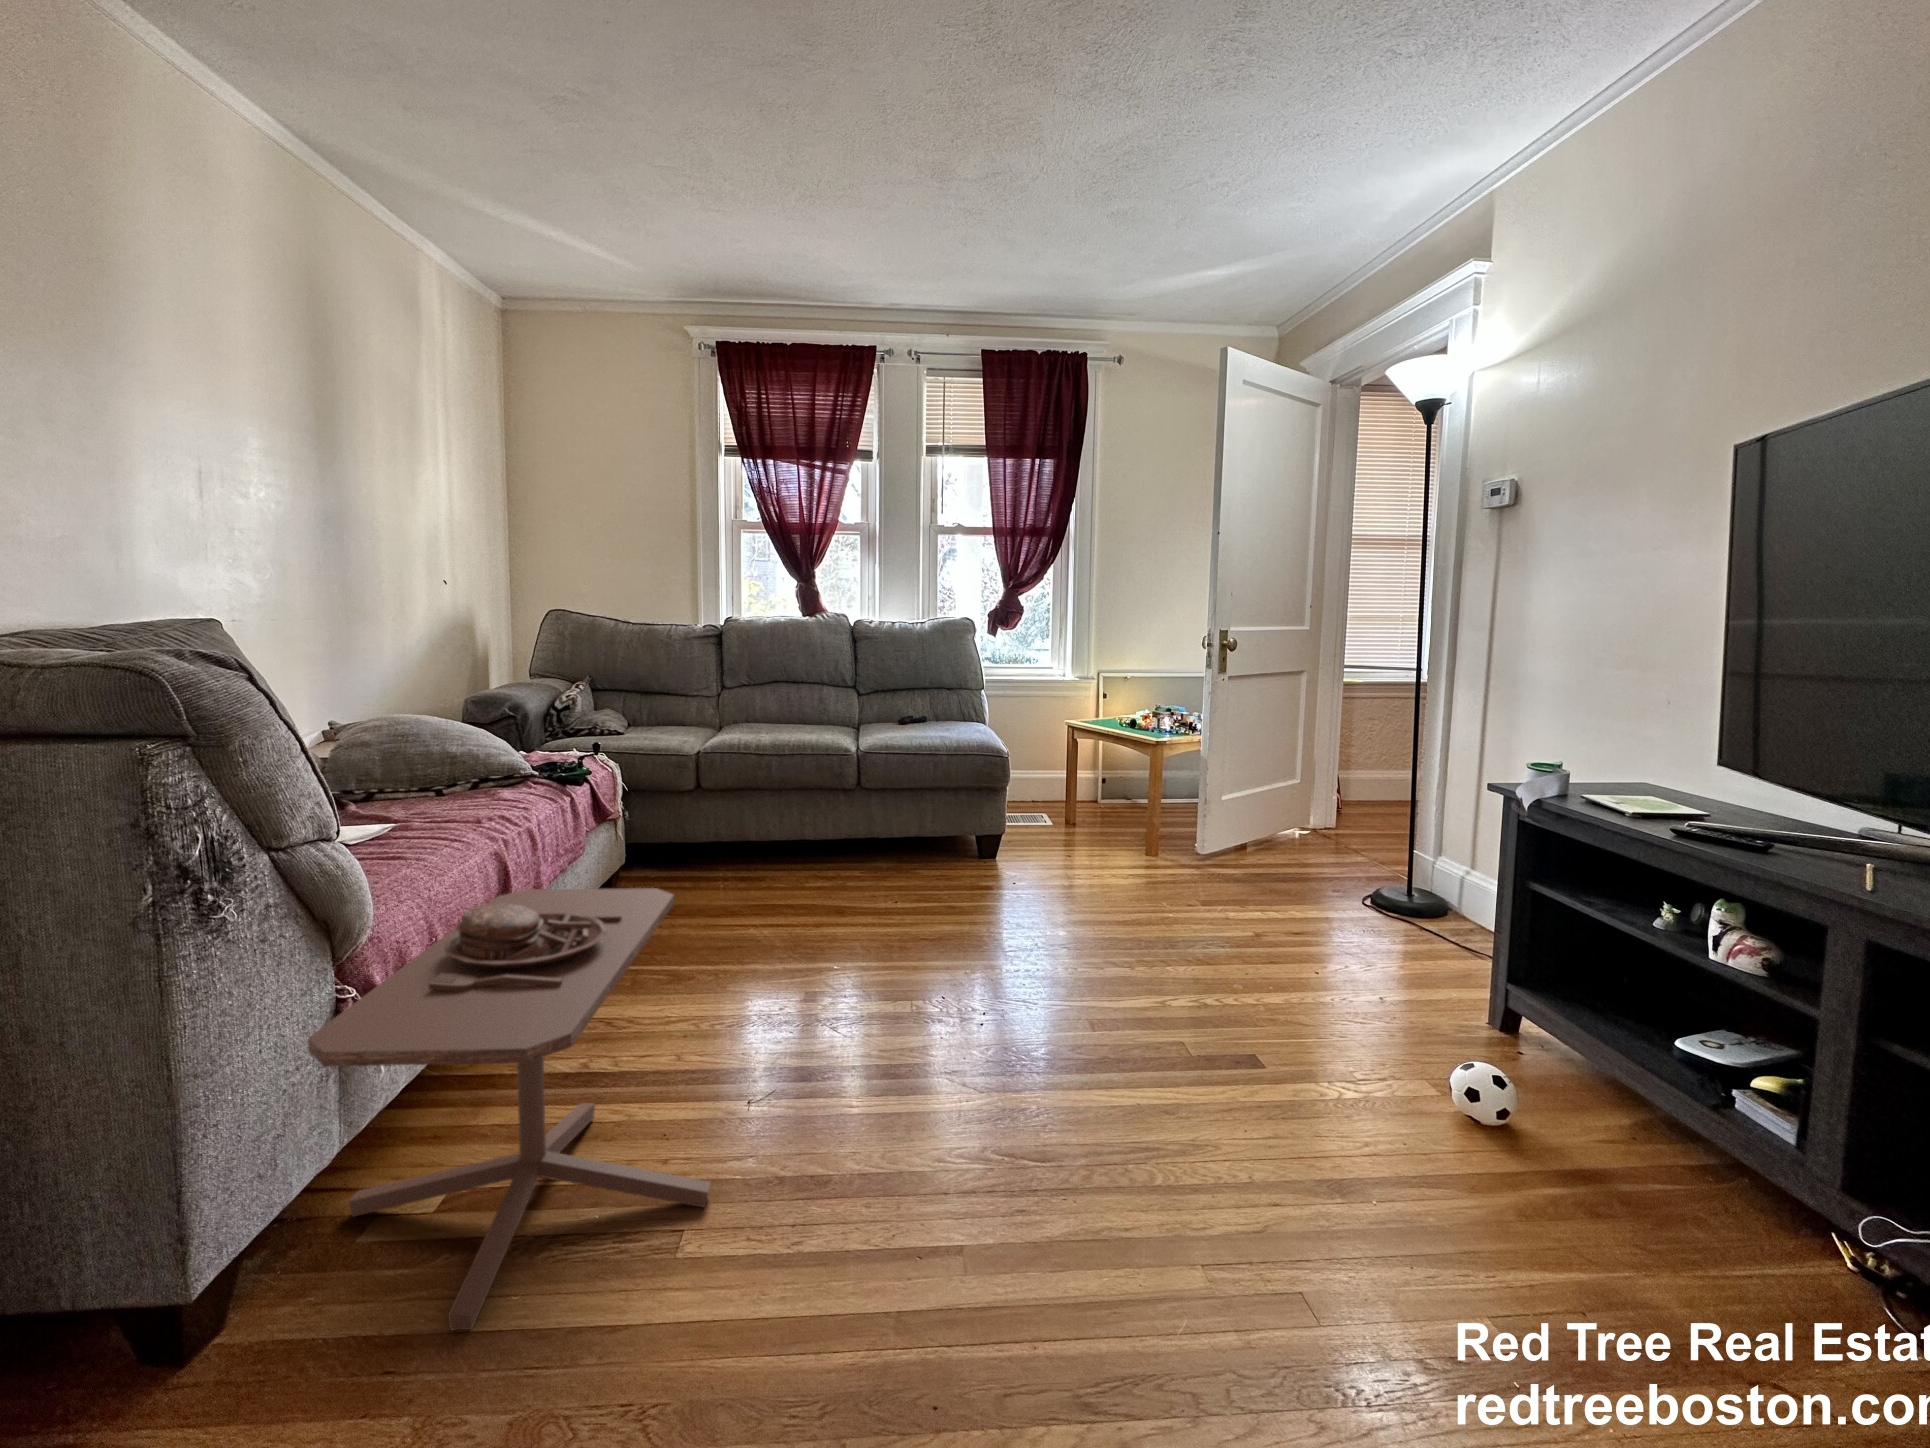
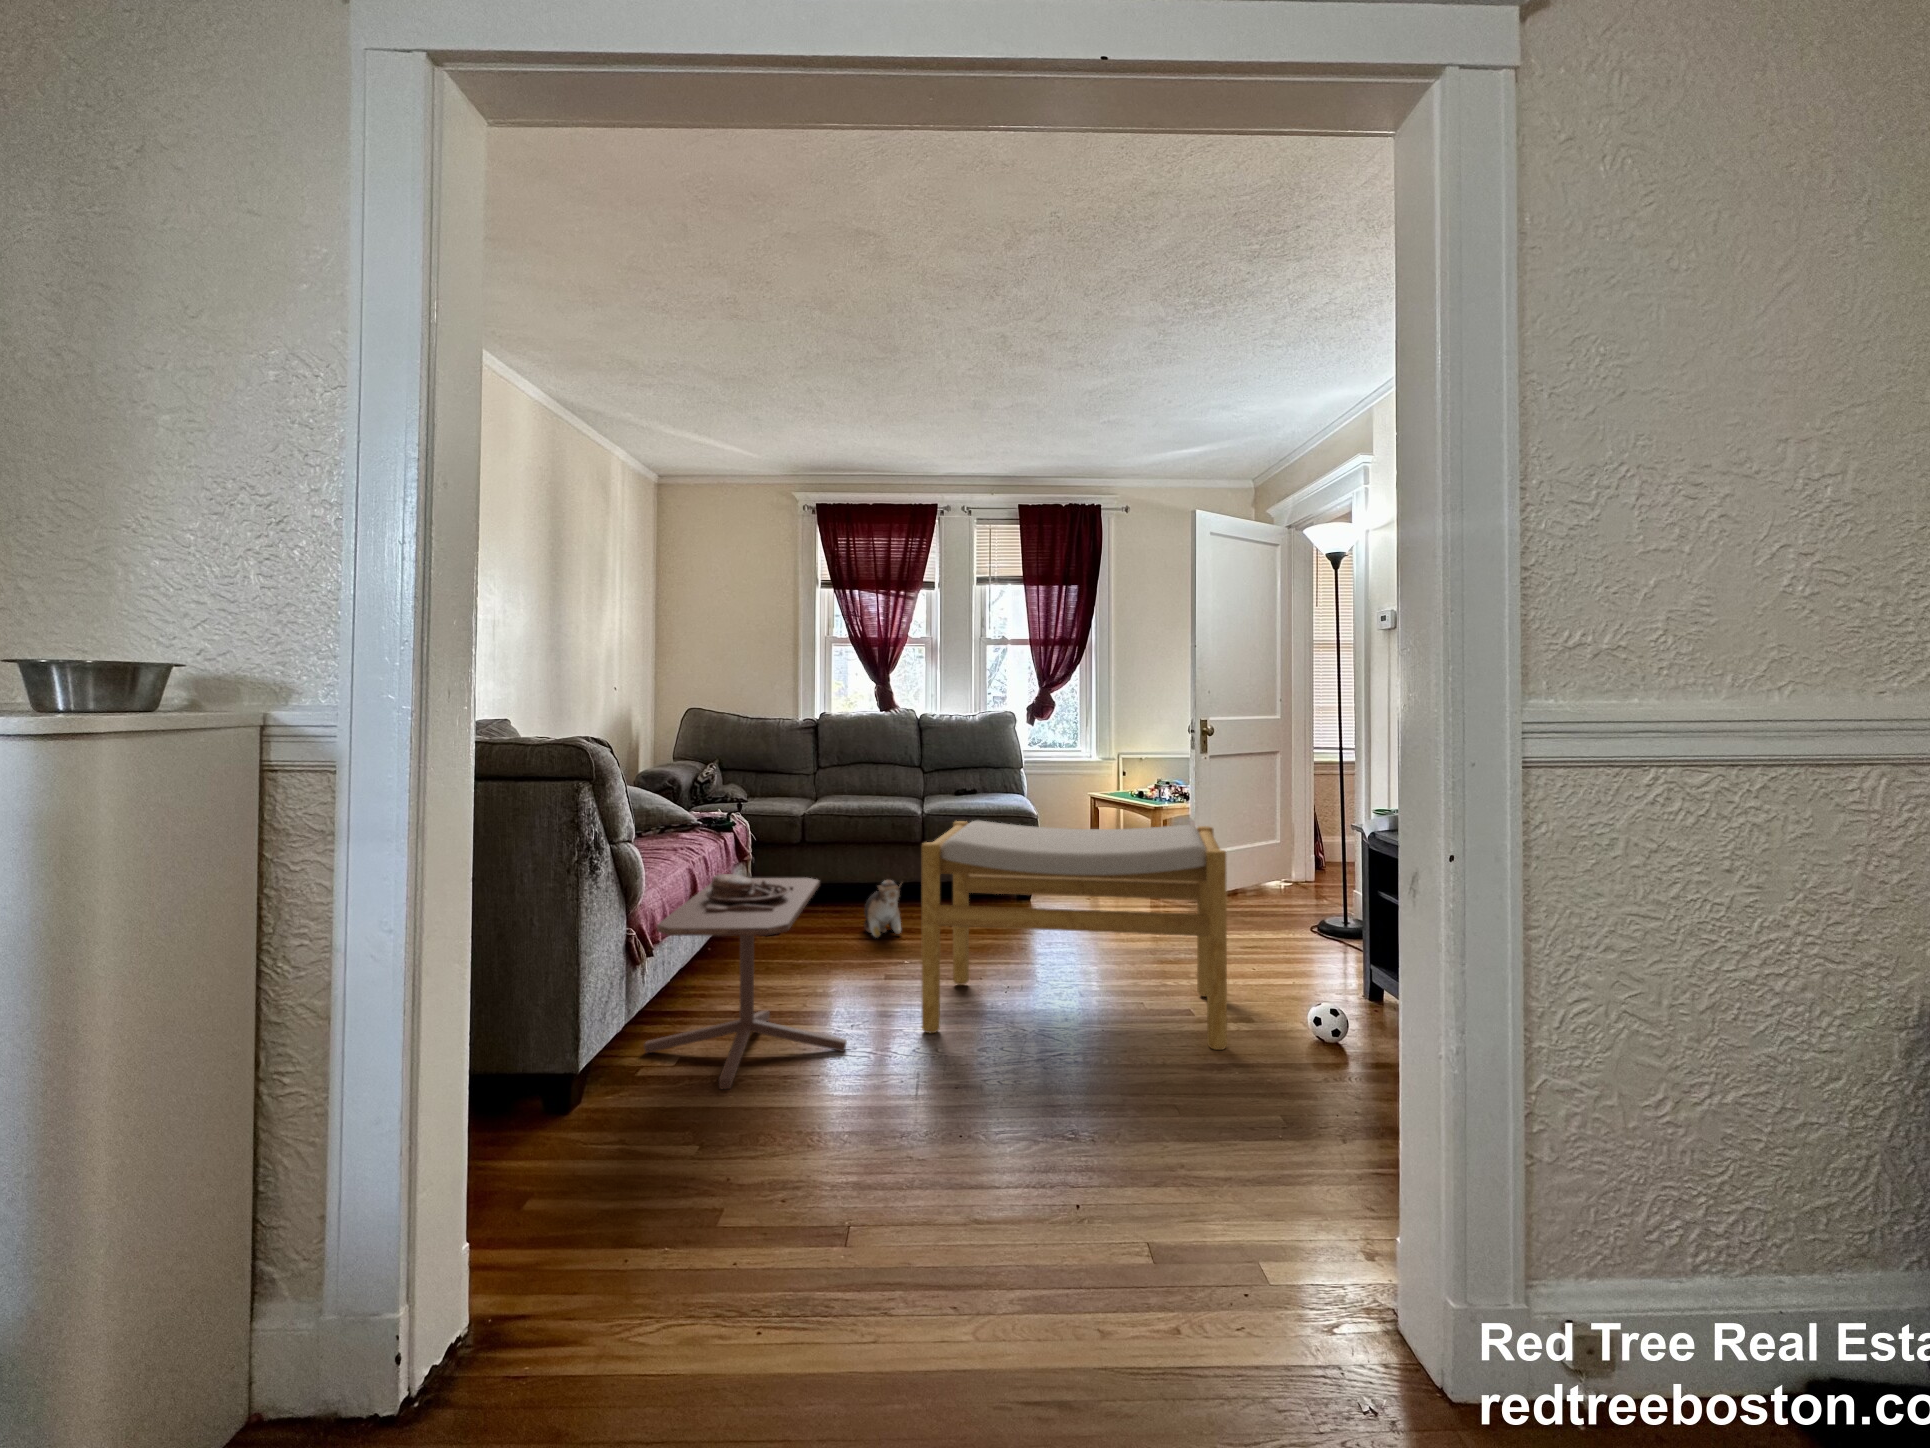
footstool: none [841,787,1368,1194] -> present [922,821,1227,1050]
plush toy: none [770,853,824,931] -> present [864,880,901,938]

